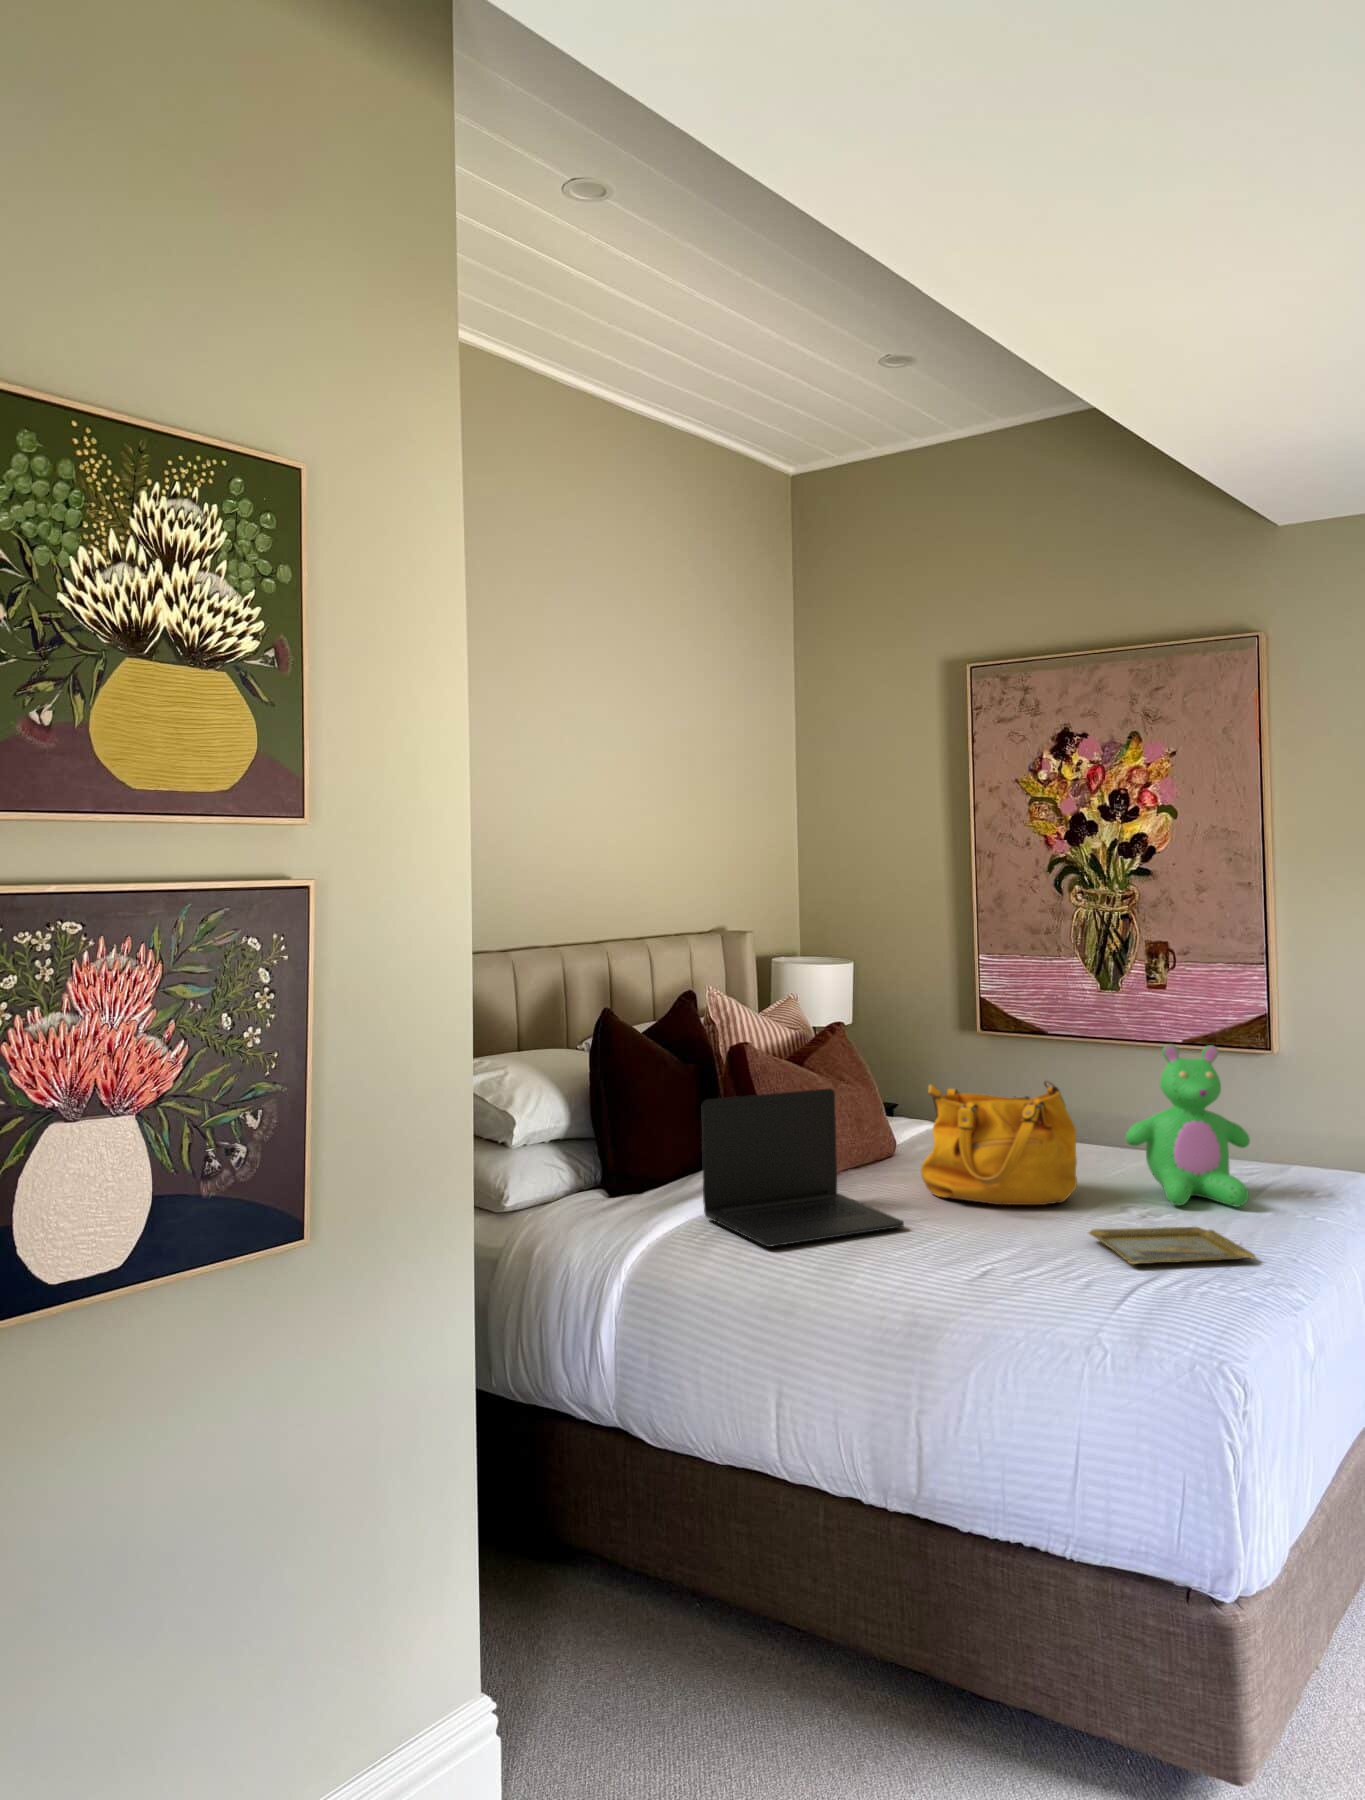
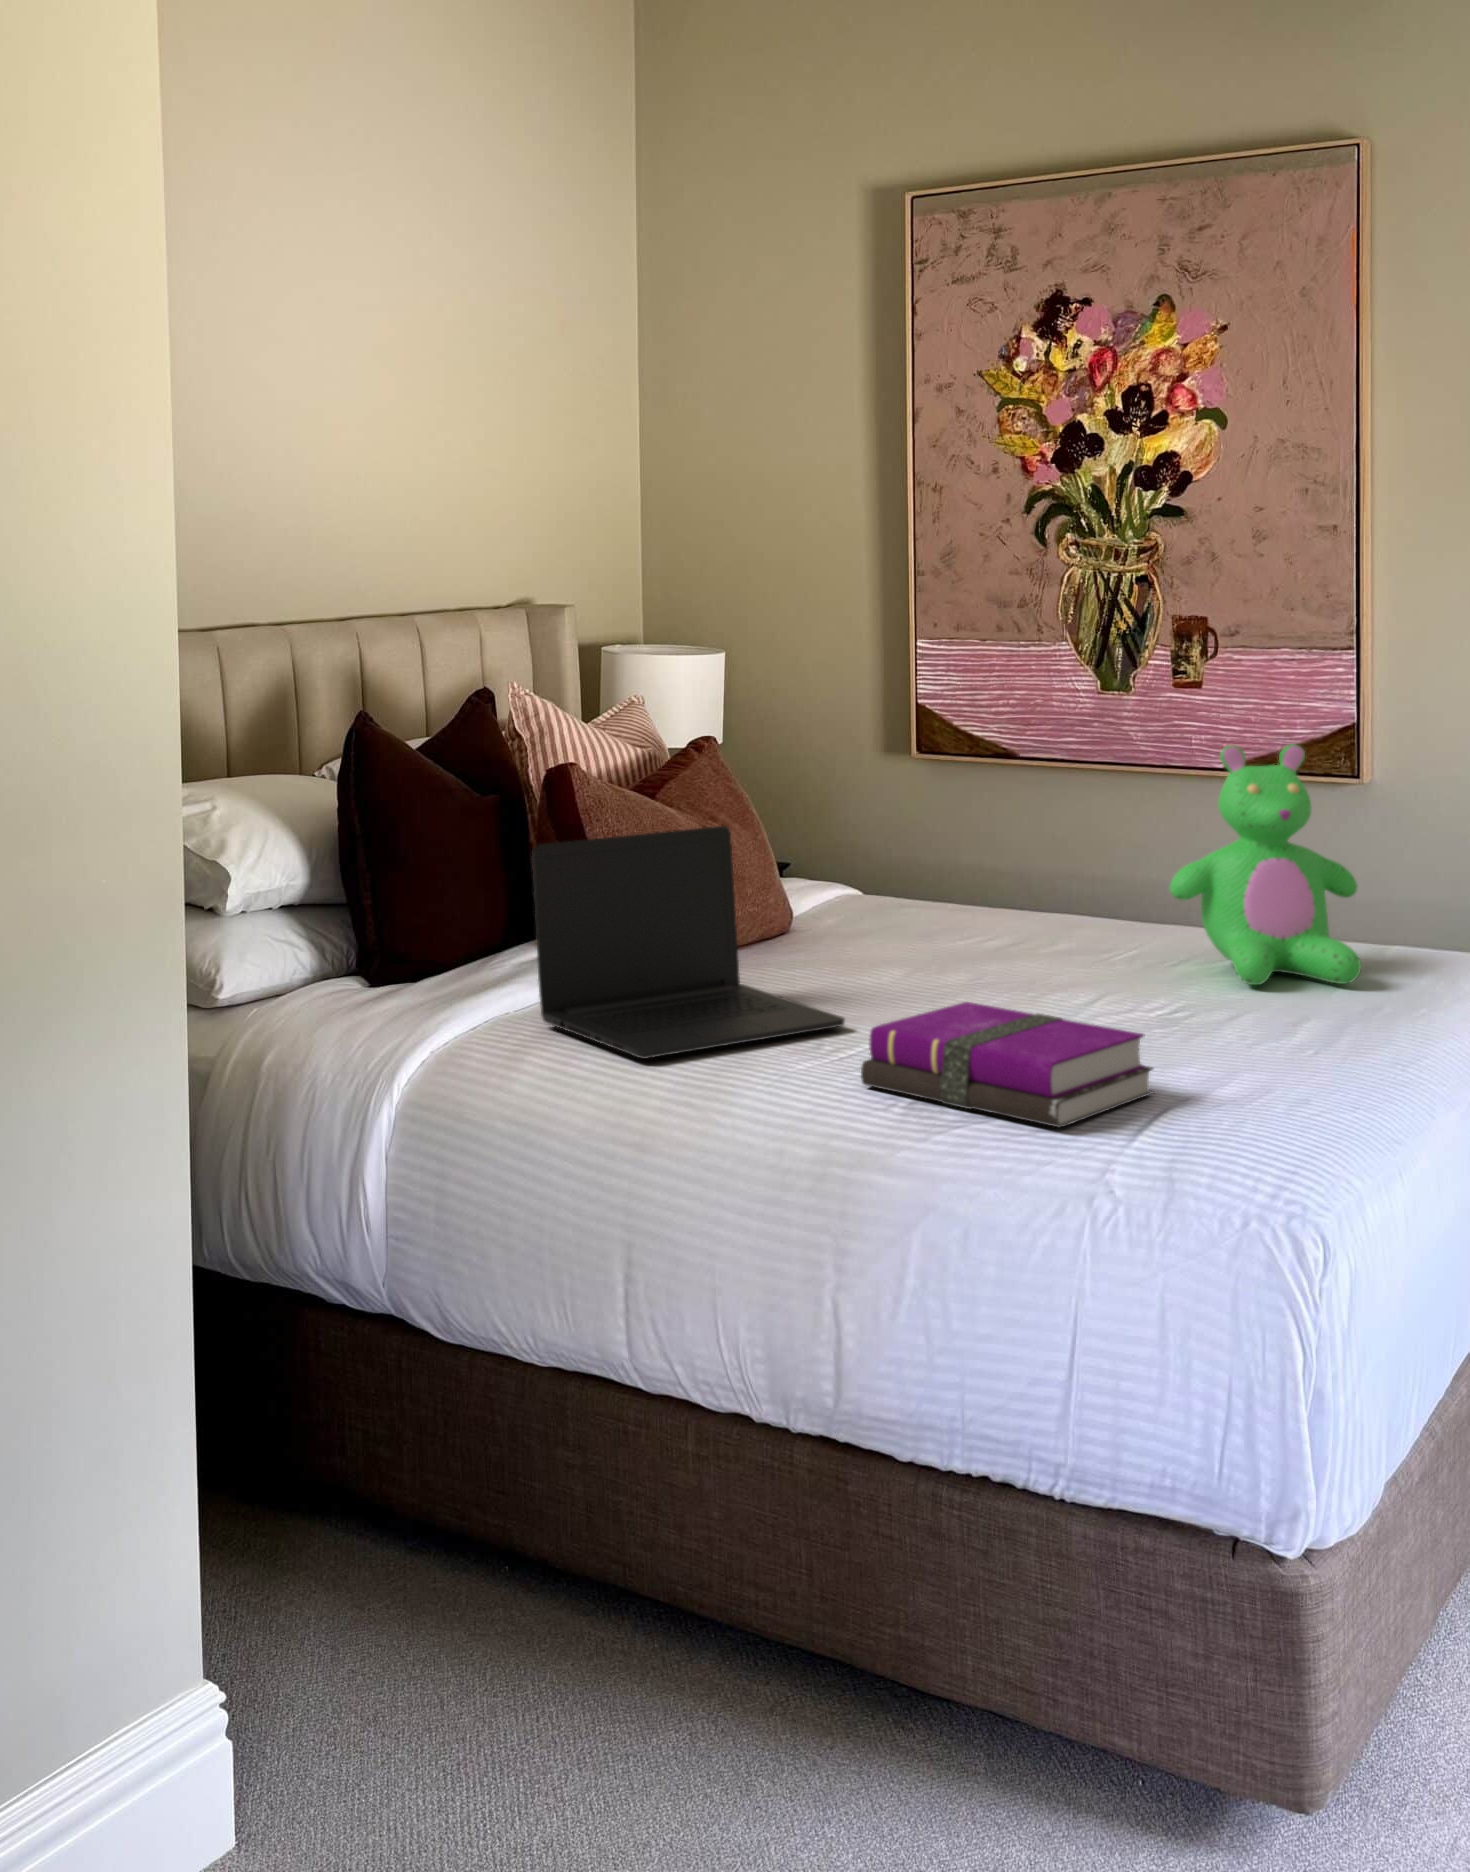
handbag: present [921,1080,1077,1205] -> none [864,804,1100,992]
notebook: none [910,1216,1103,1309] -> present [861,1002,1153,1127]
tray: present [1089,1227,1255,1264] -> none [1123,1011,1380,1064]

